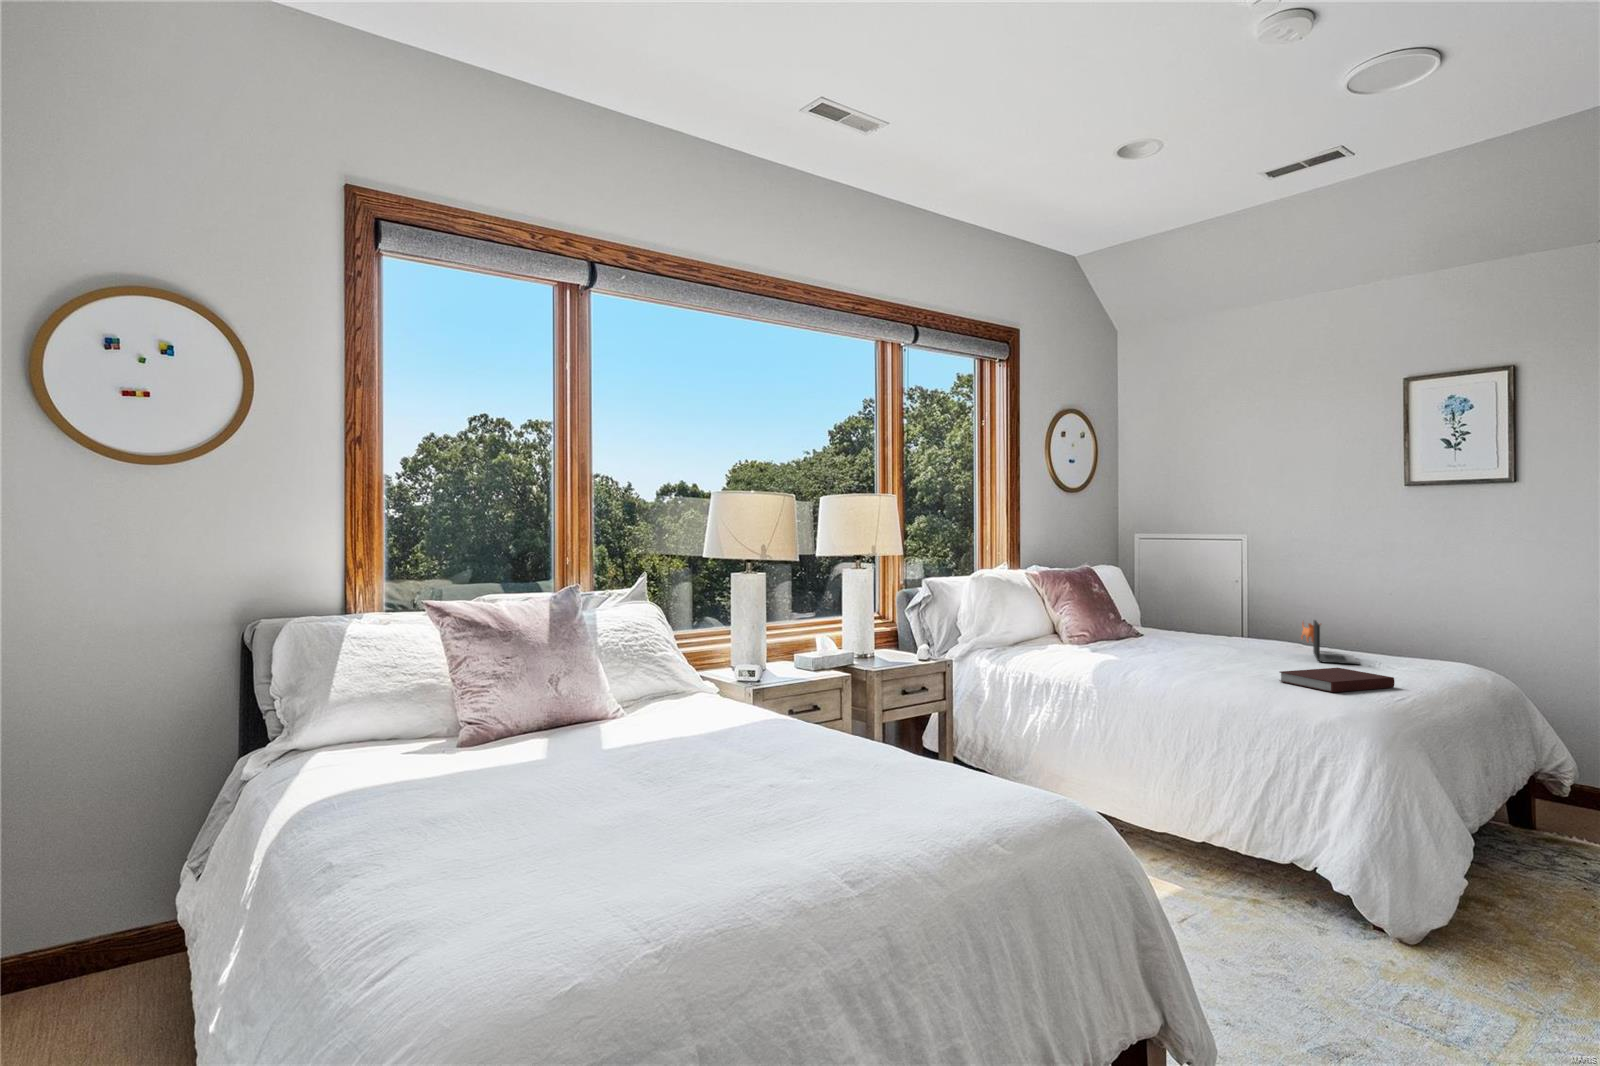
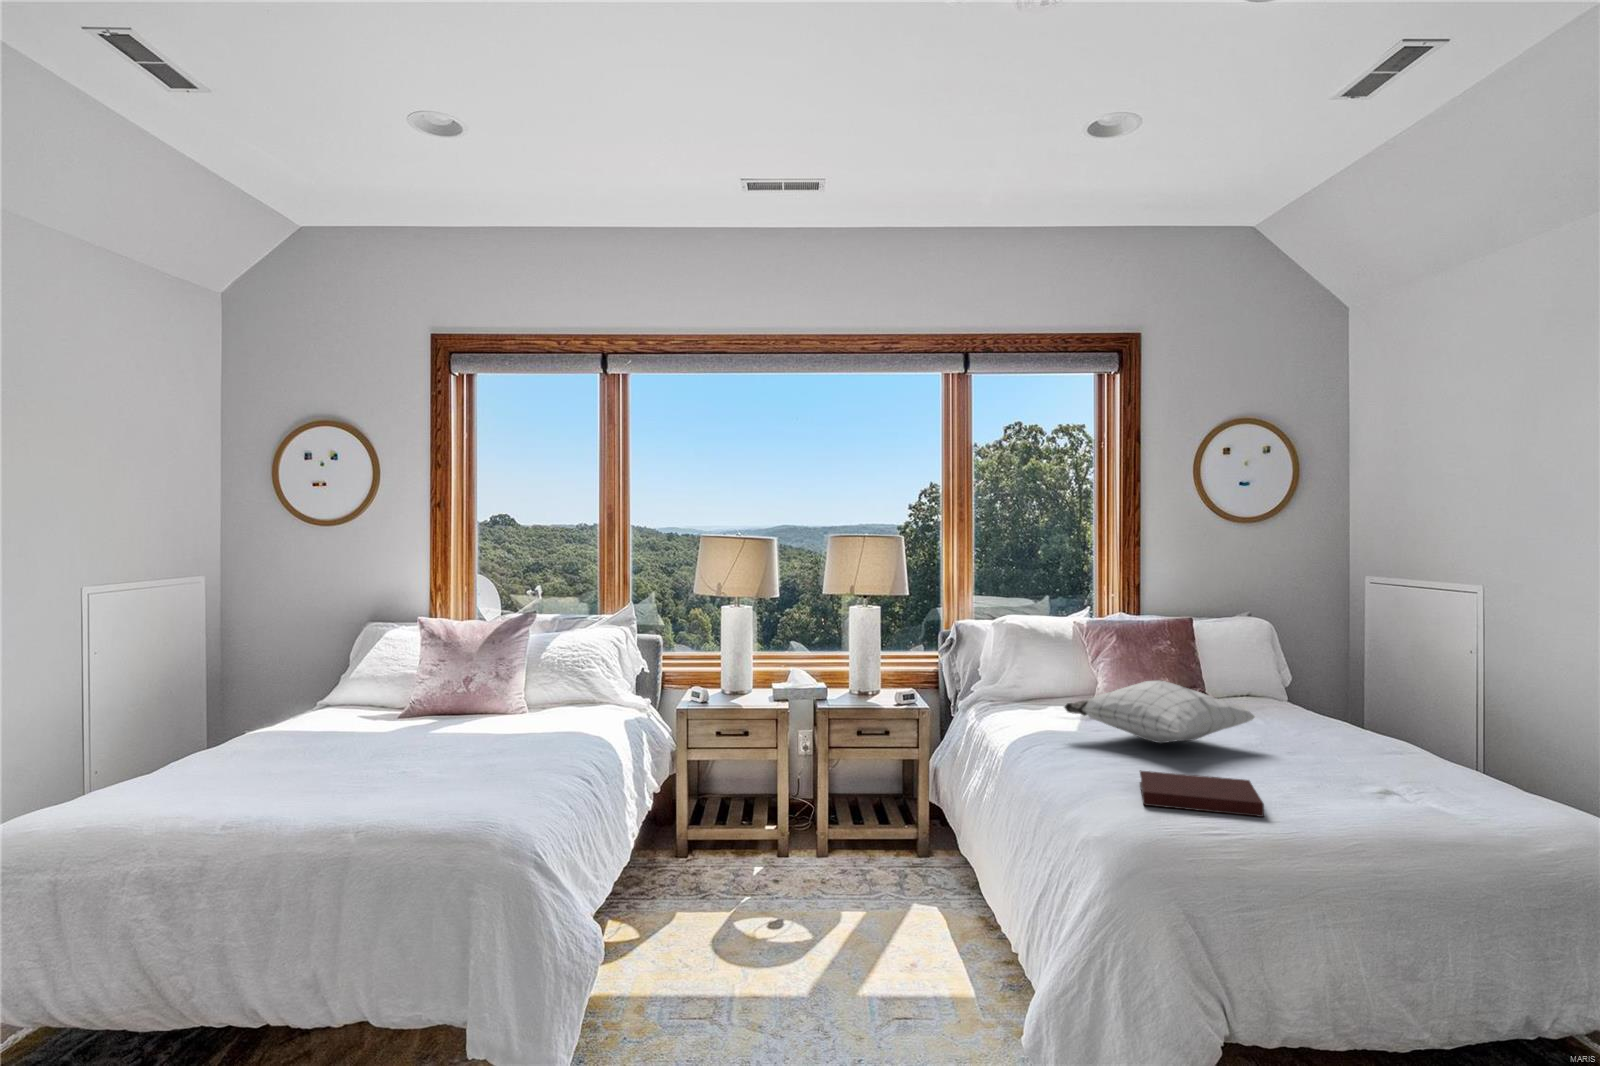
pillow: none [1133,608,1255,659] -> present [1064,681,1255,743]
laptop: present [1301,620,1359,665] -> none [1318,715,1415,786]

